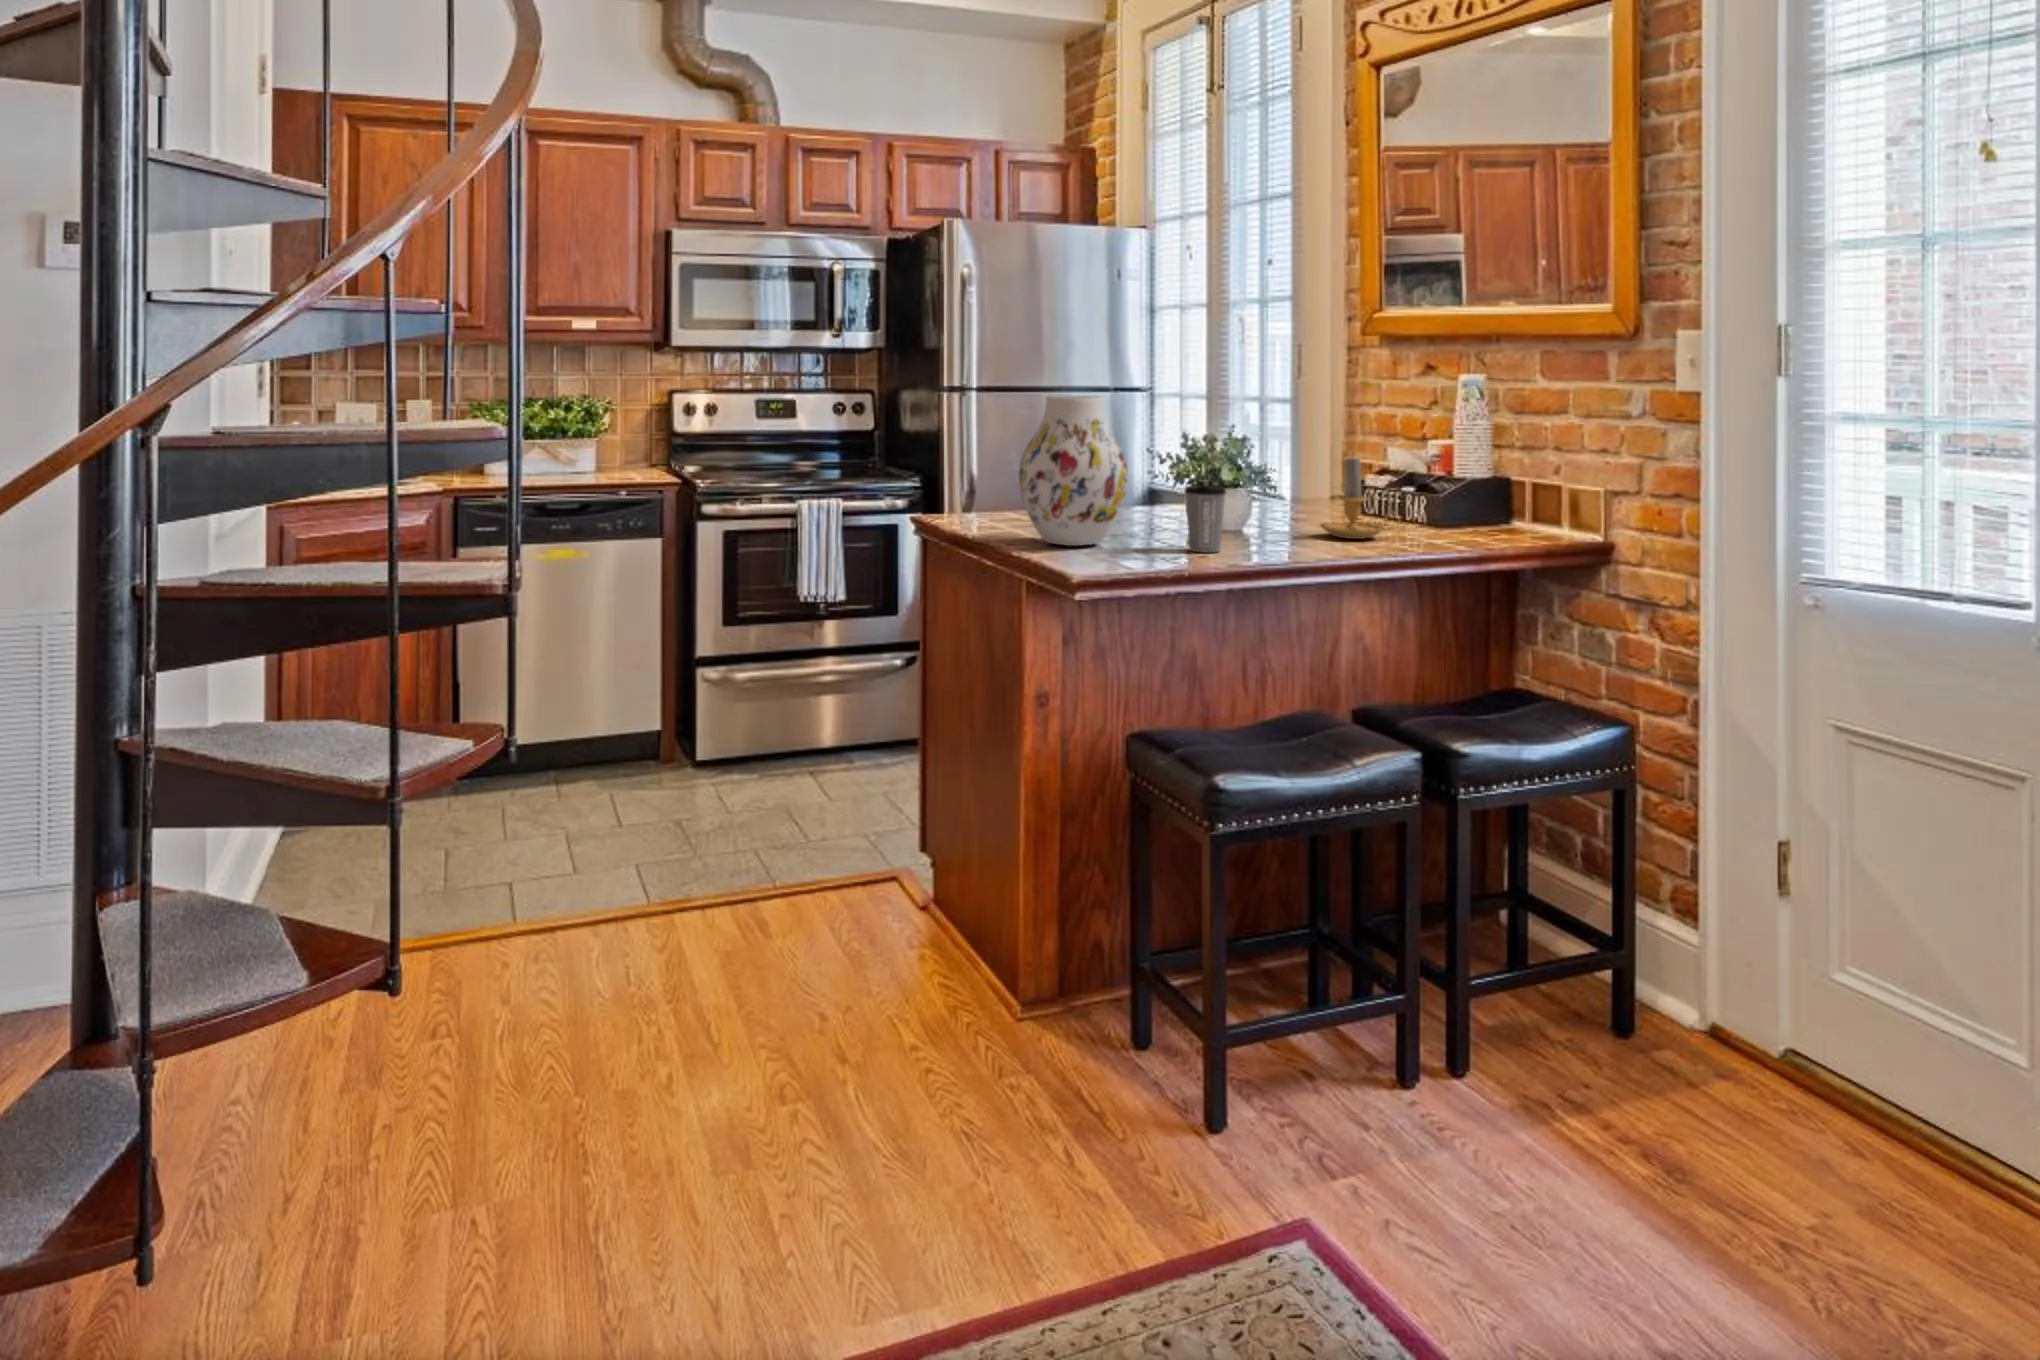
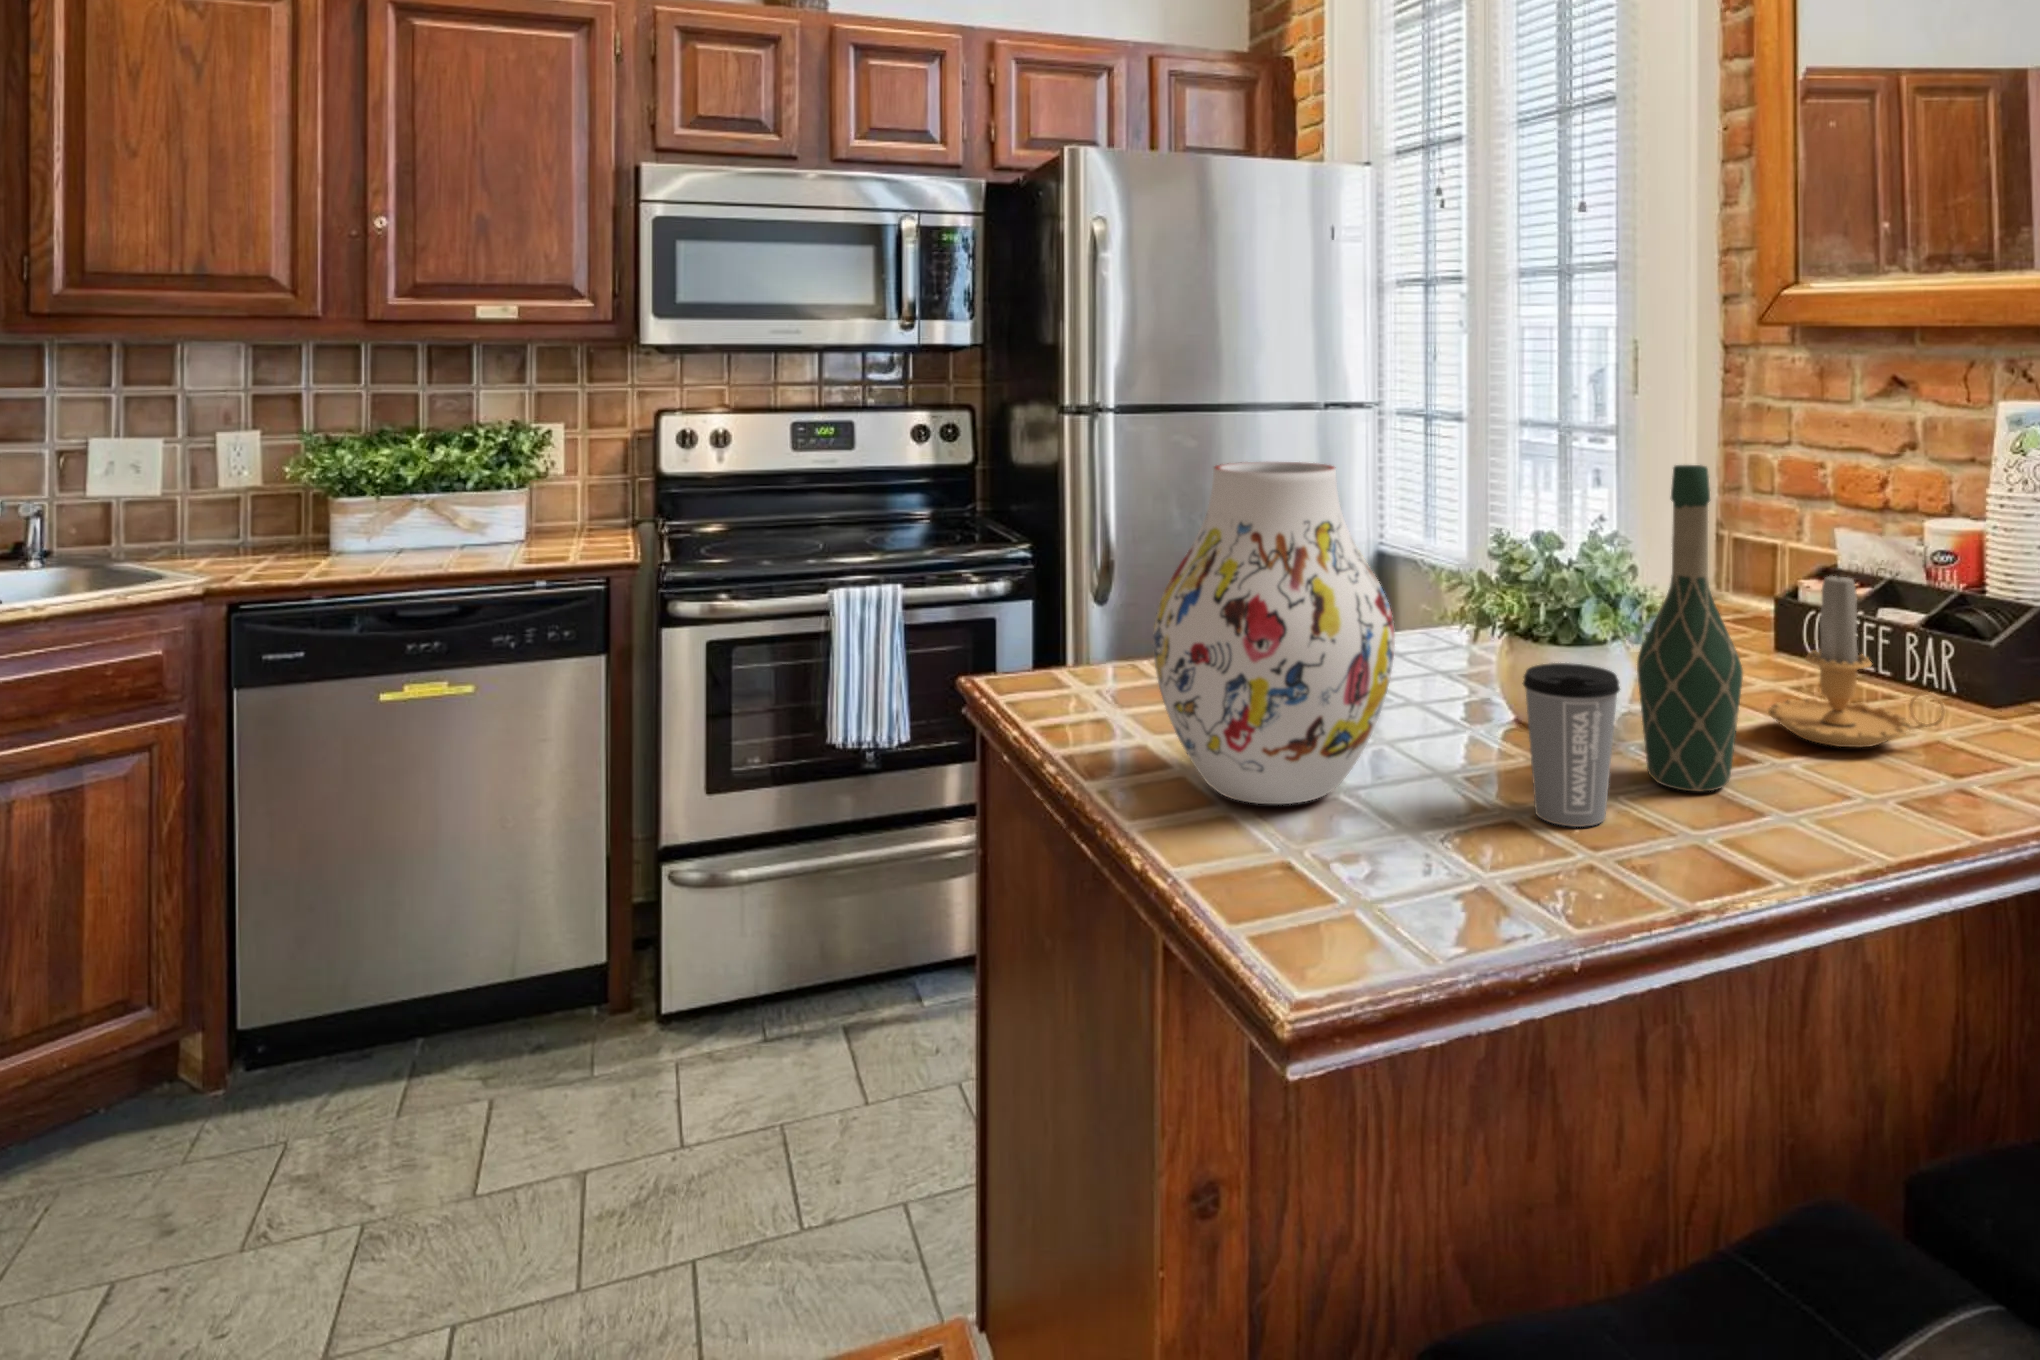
wine bottle: none [1243,398,1291,547] -> present [1637,465,1743,791]

